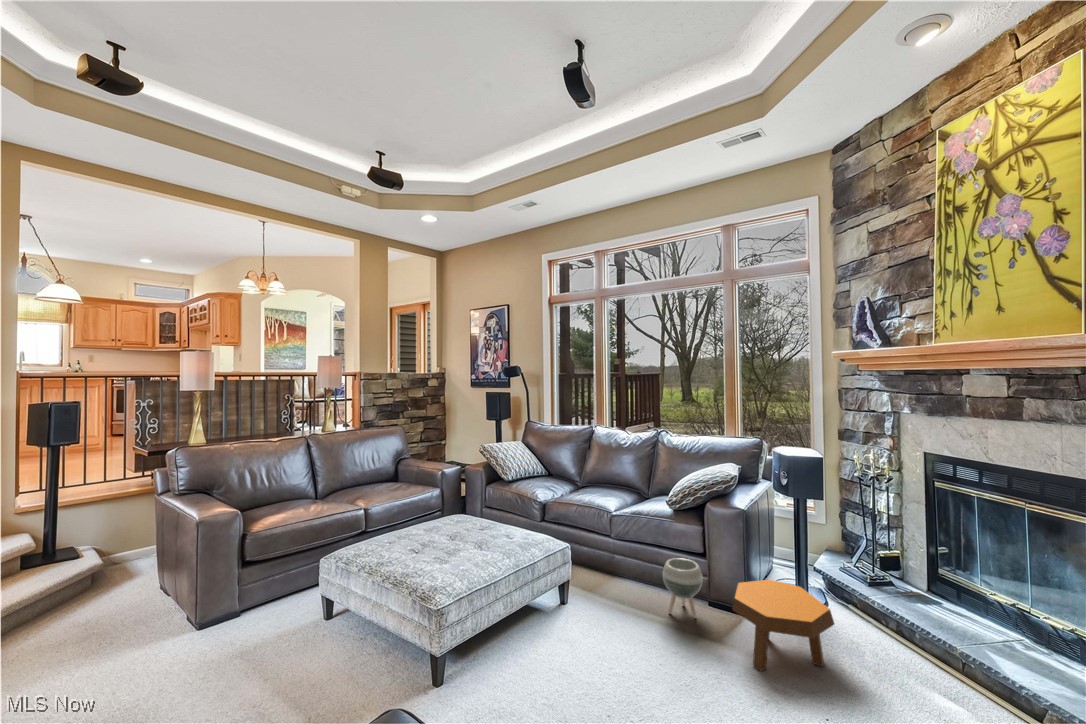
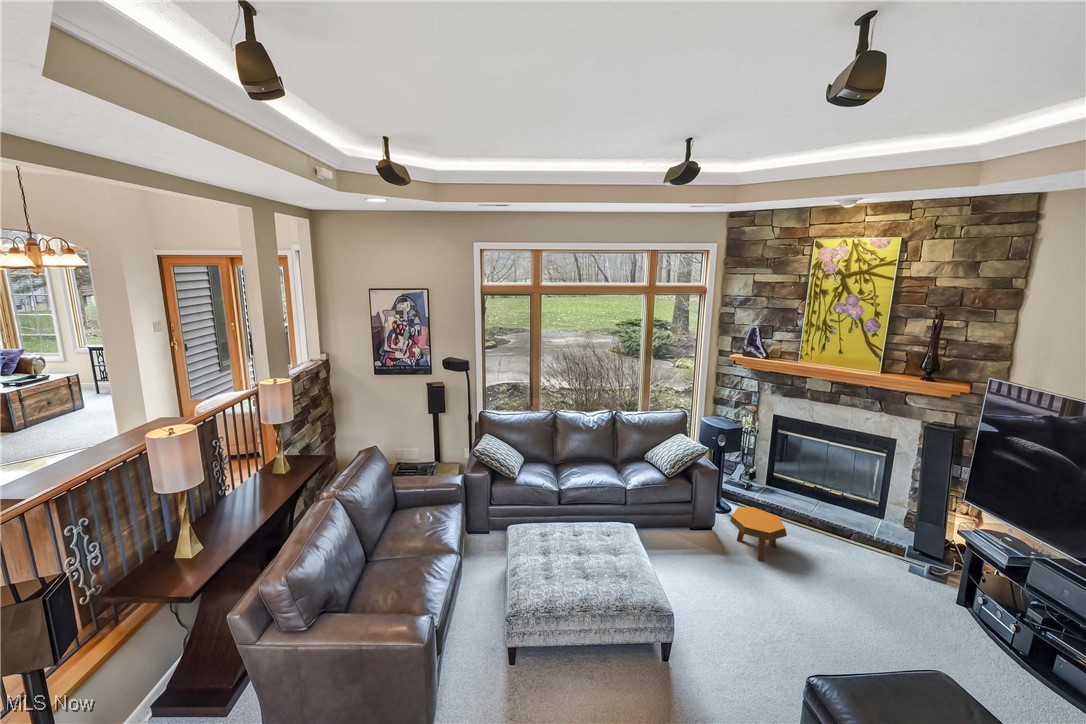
planter: present [663,558,702,618] -> none [682,508,708,545]

